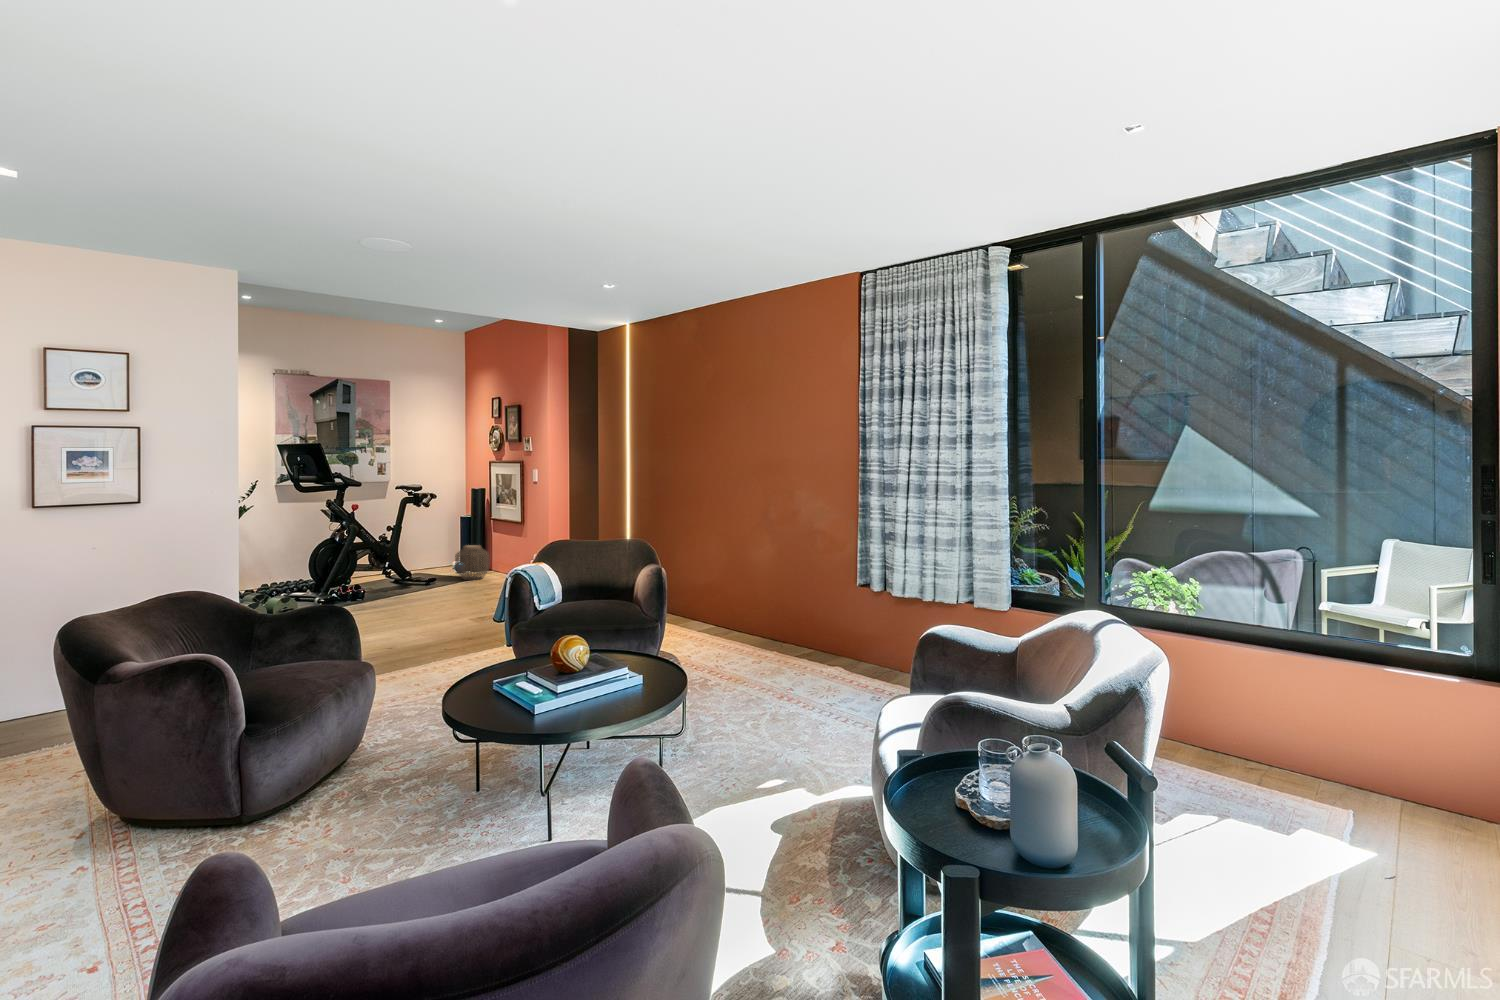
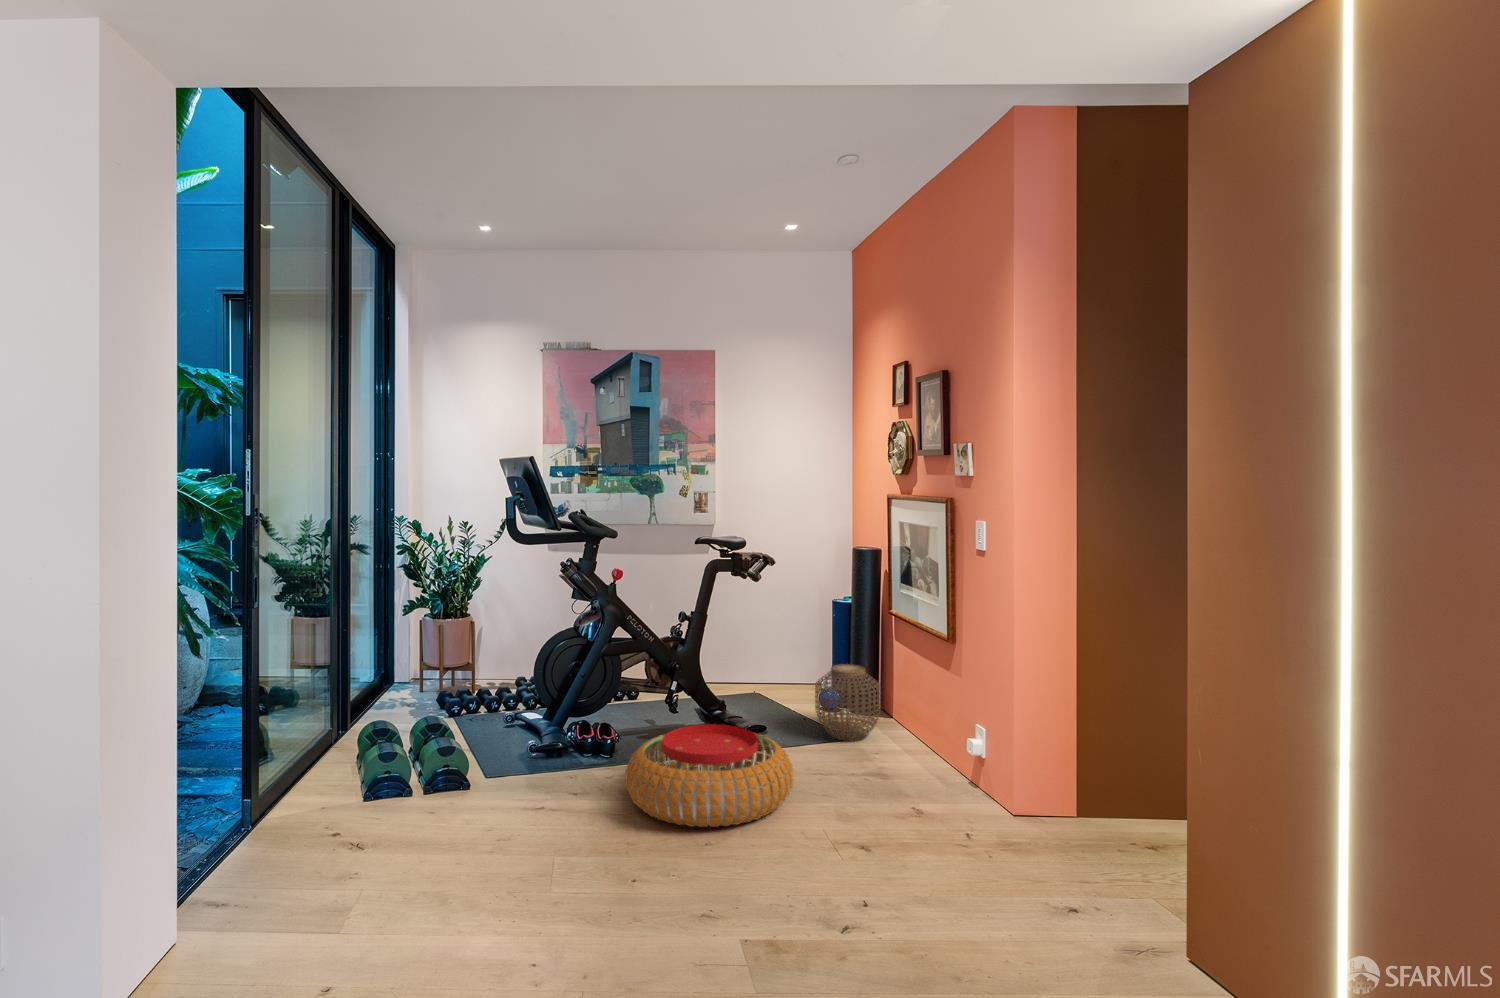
pouf: none [369,567,454,604] -> present [625,724,794,827]

